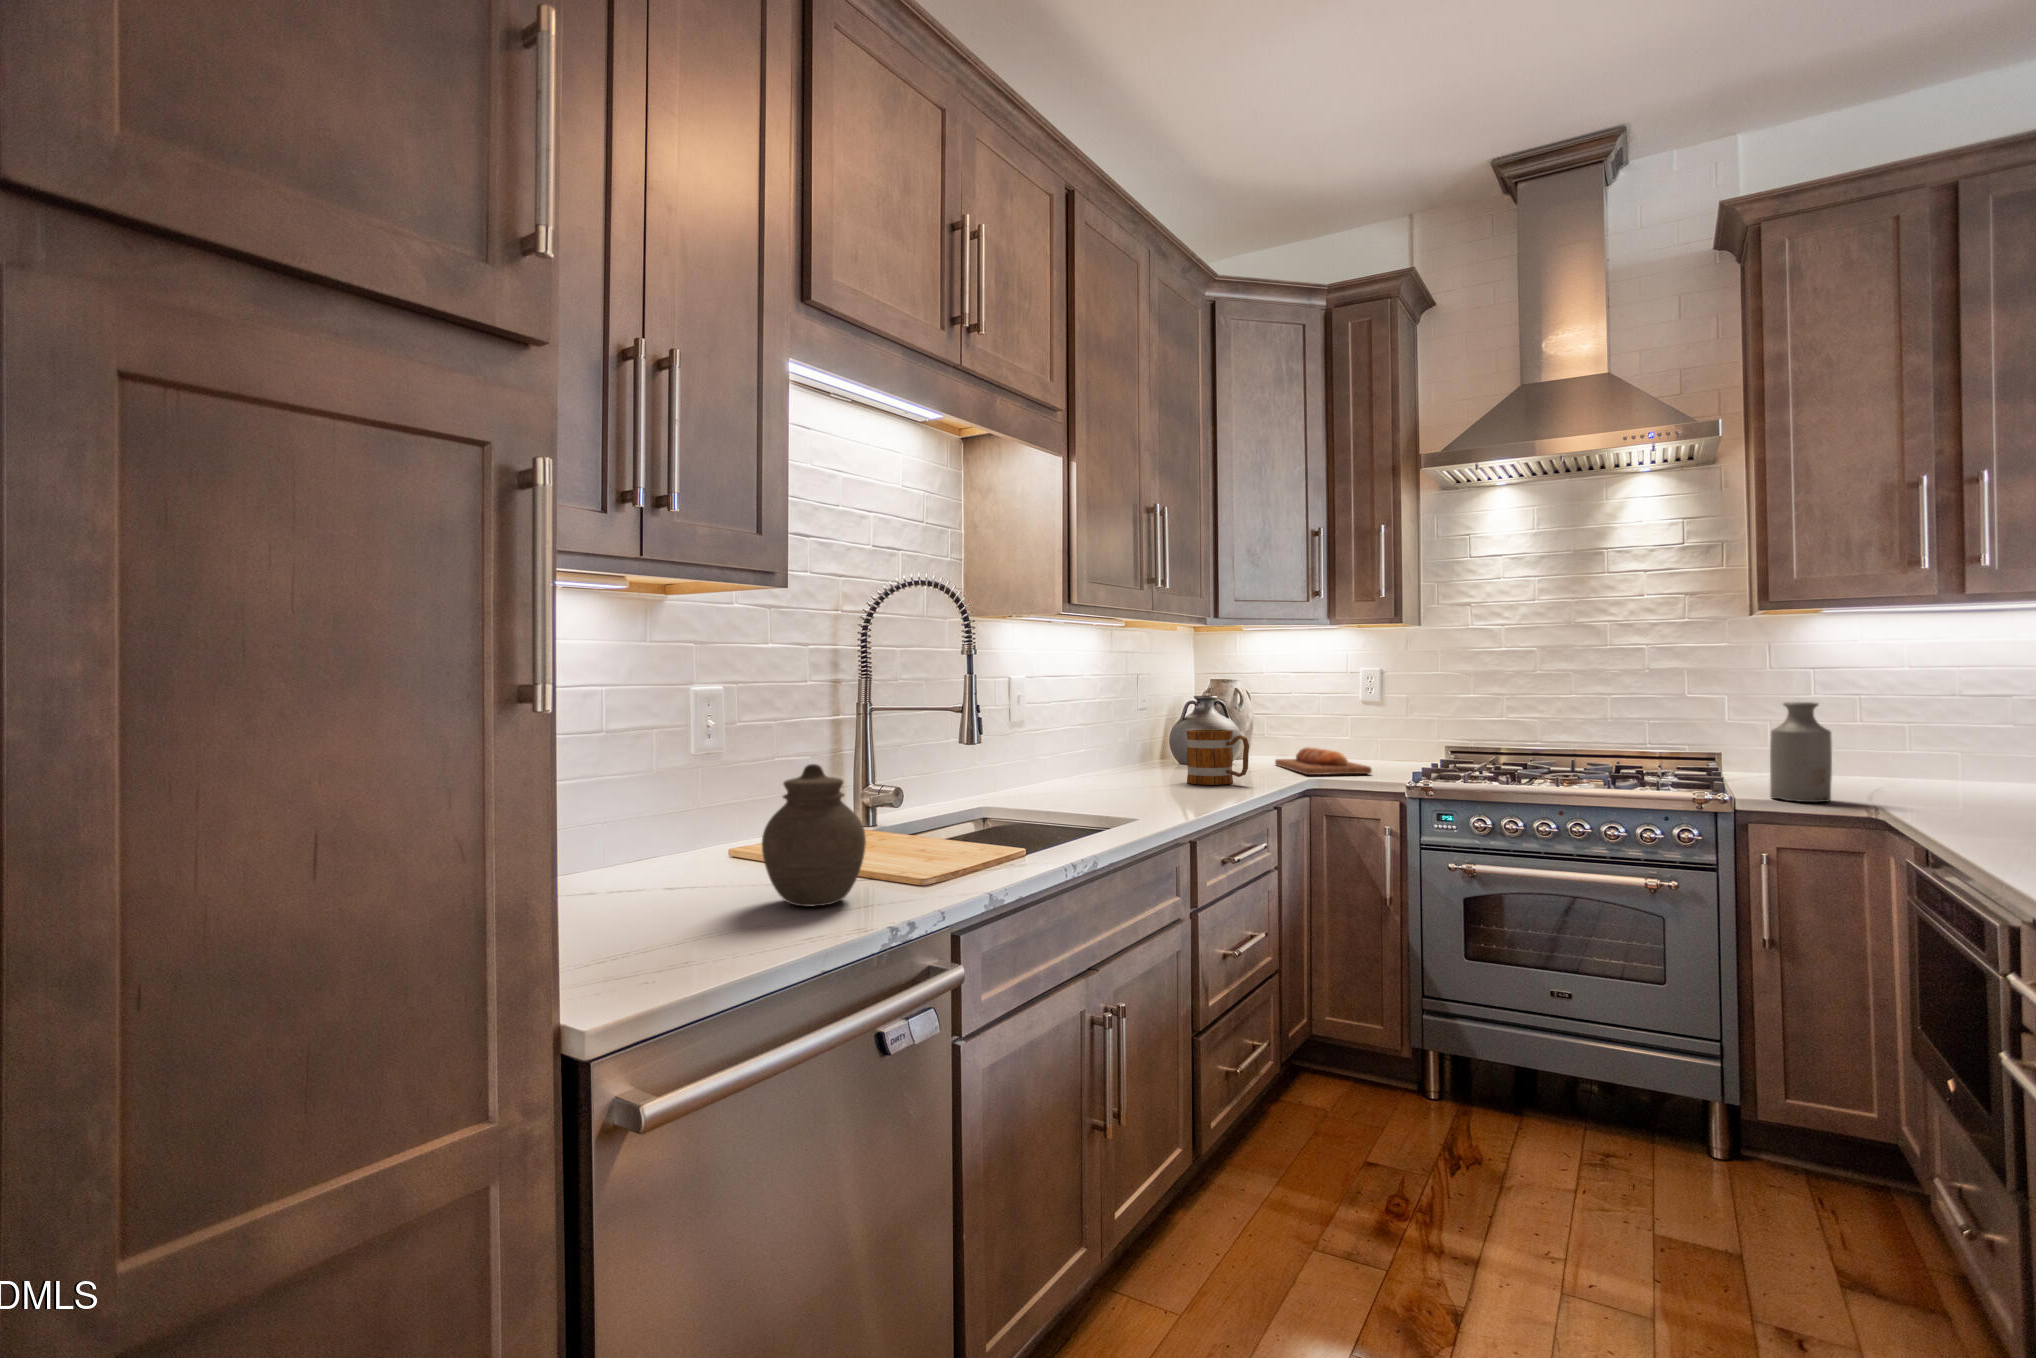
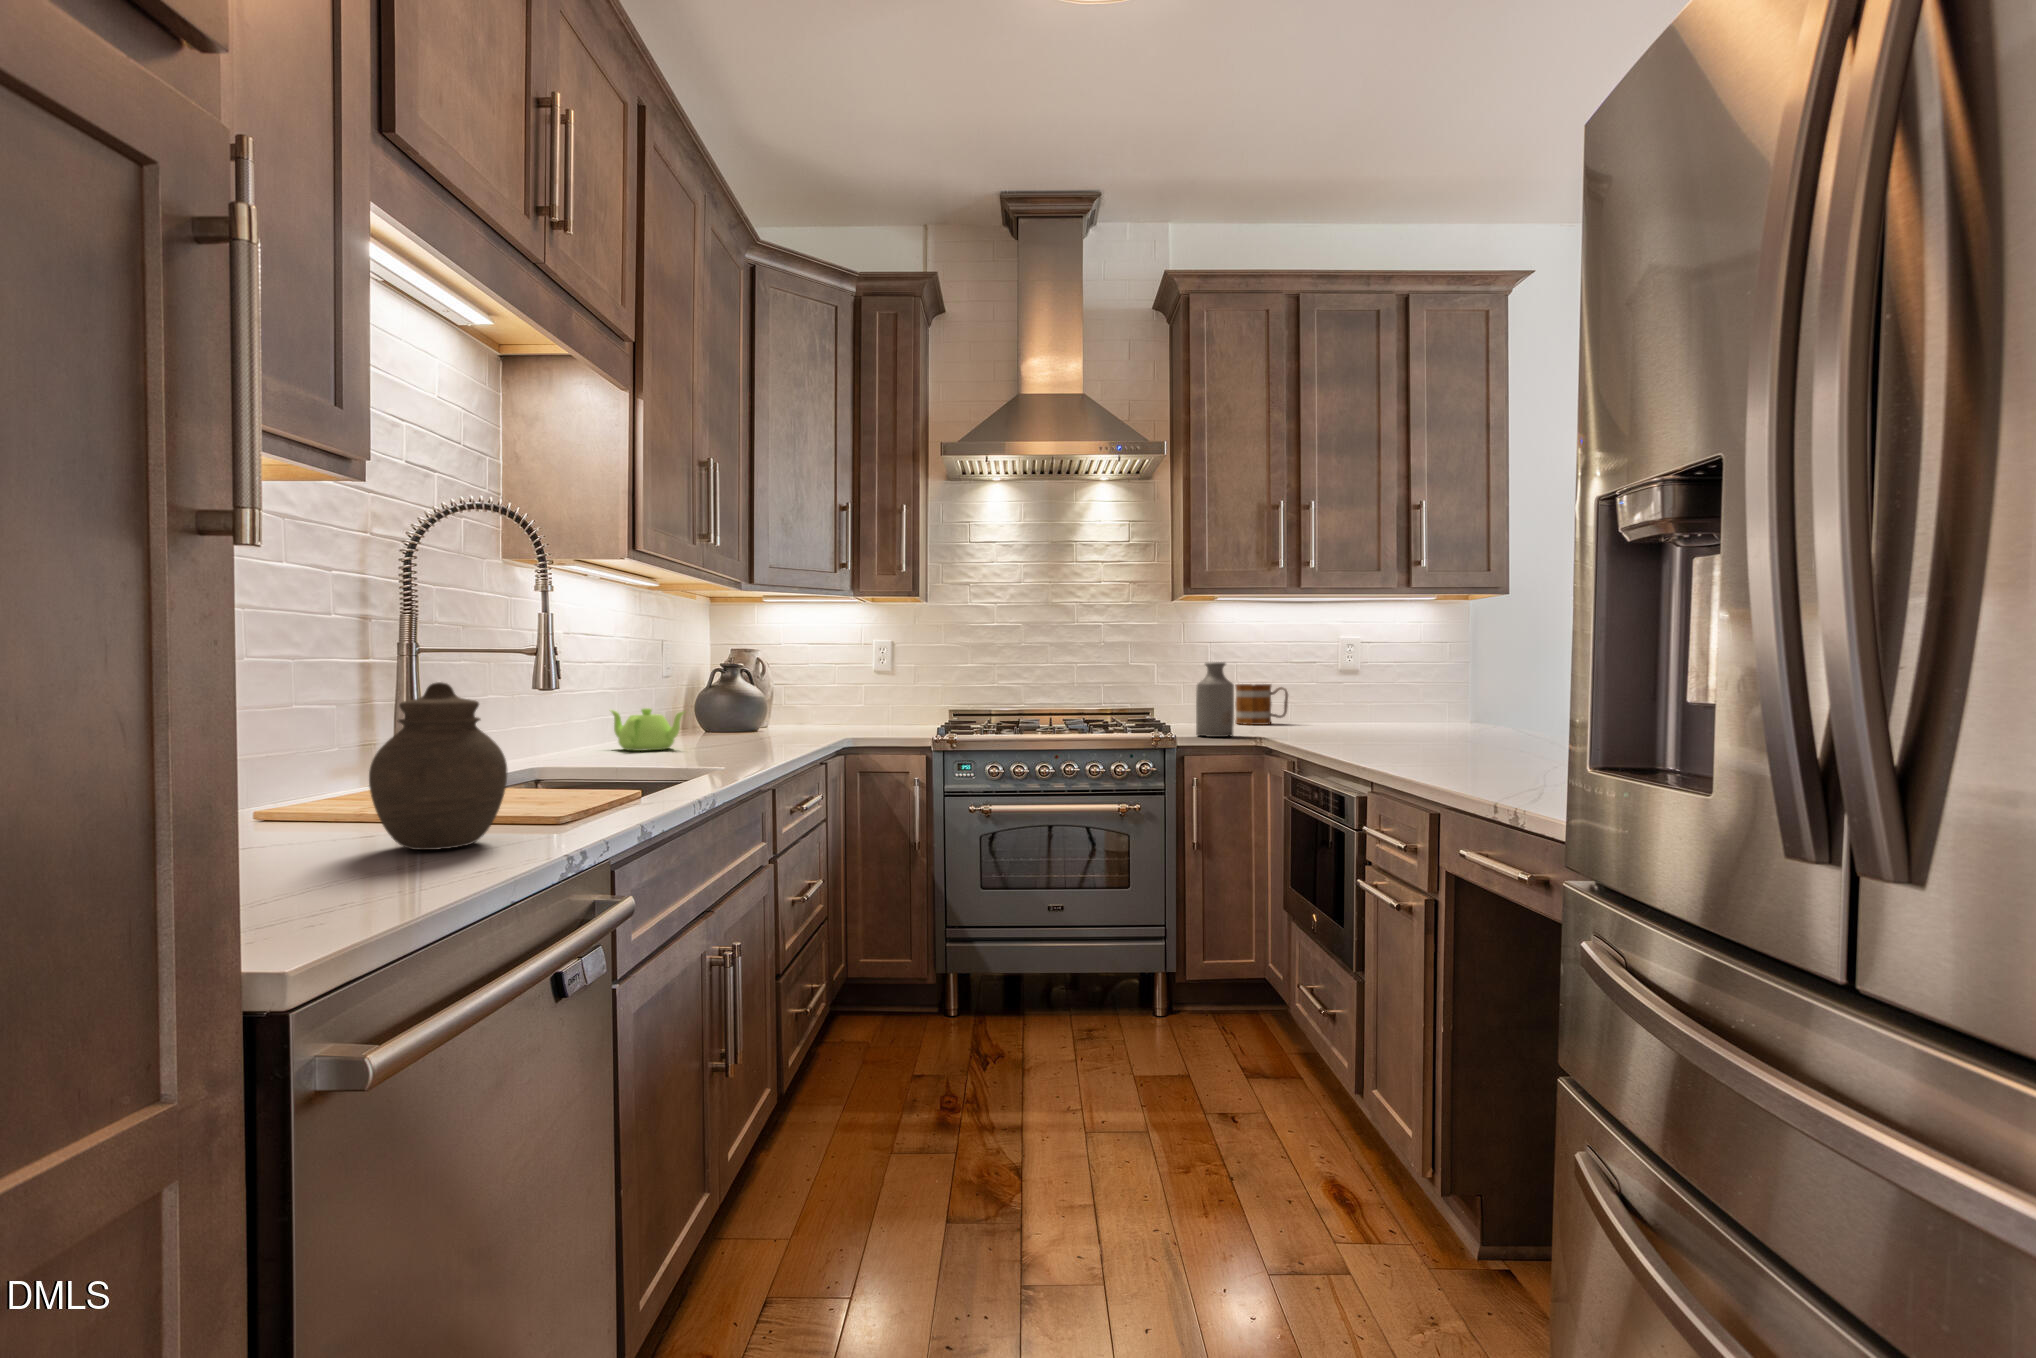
mug: present [1186,729,1249,785] -> present [1235,684,1288,725]
bread loaf: present [1275,748,1372,775] -> none [802,710,897,733]
teapot: none [1069,750,1135,791] -> present [611,708,684,751]

